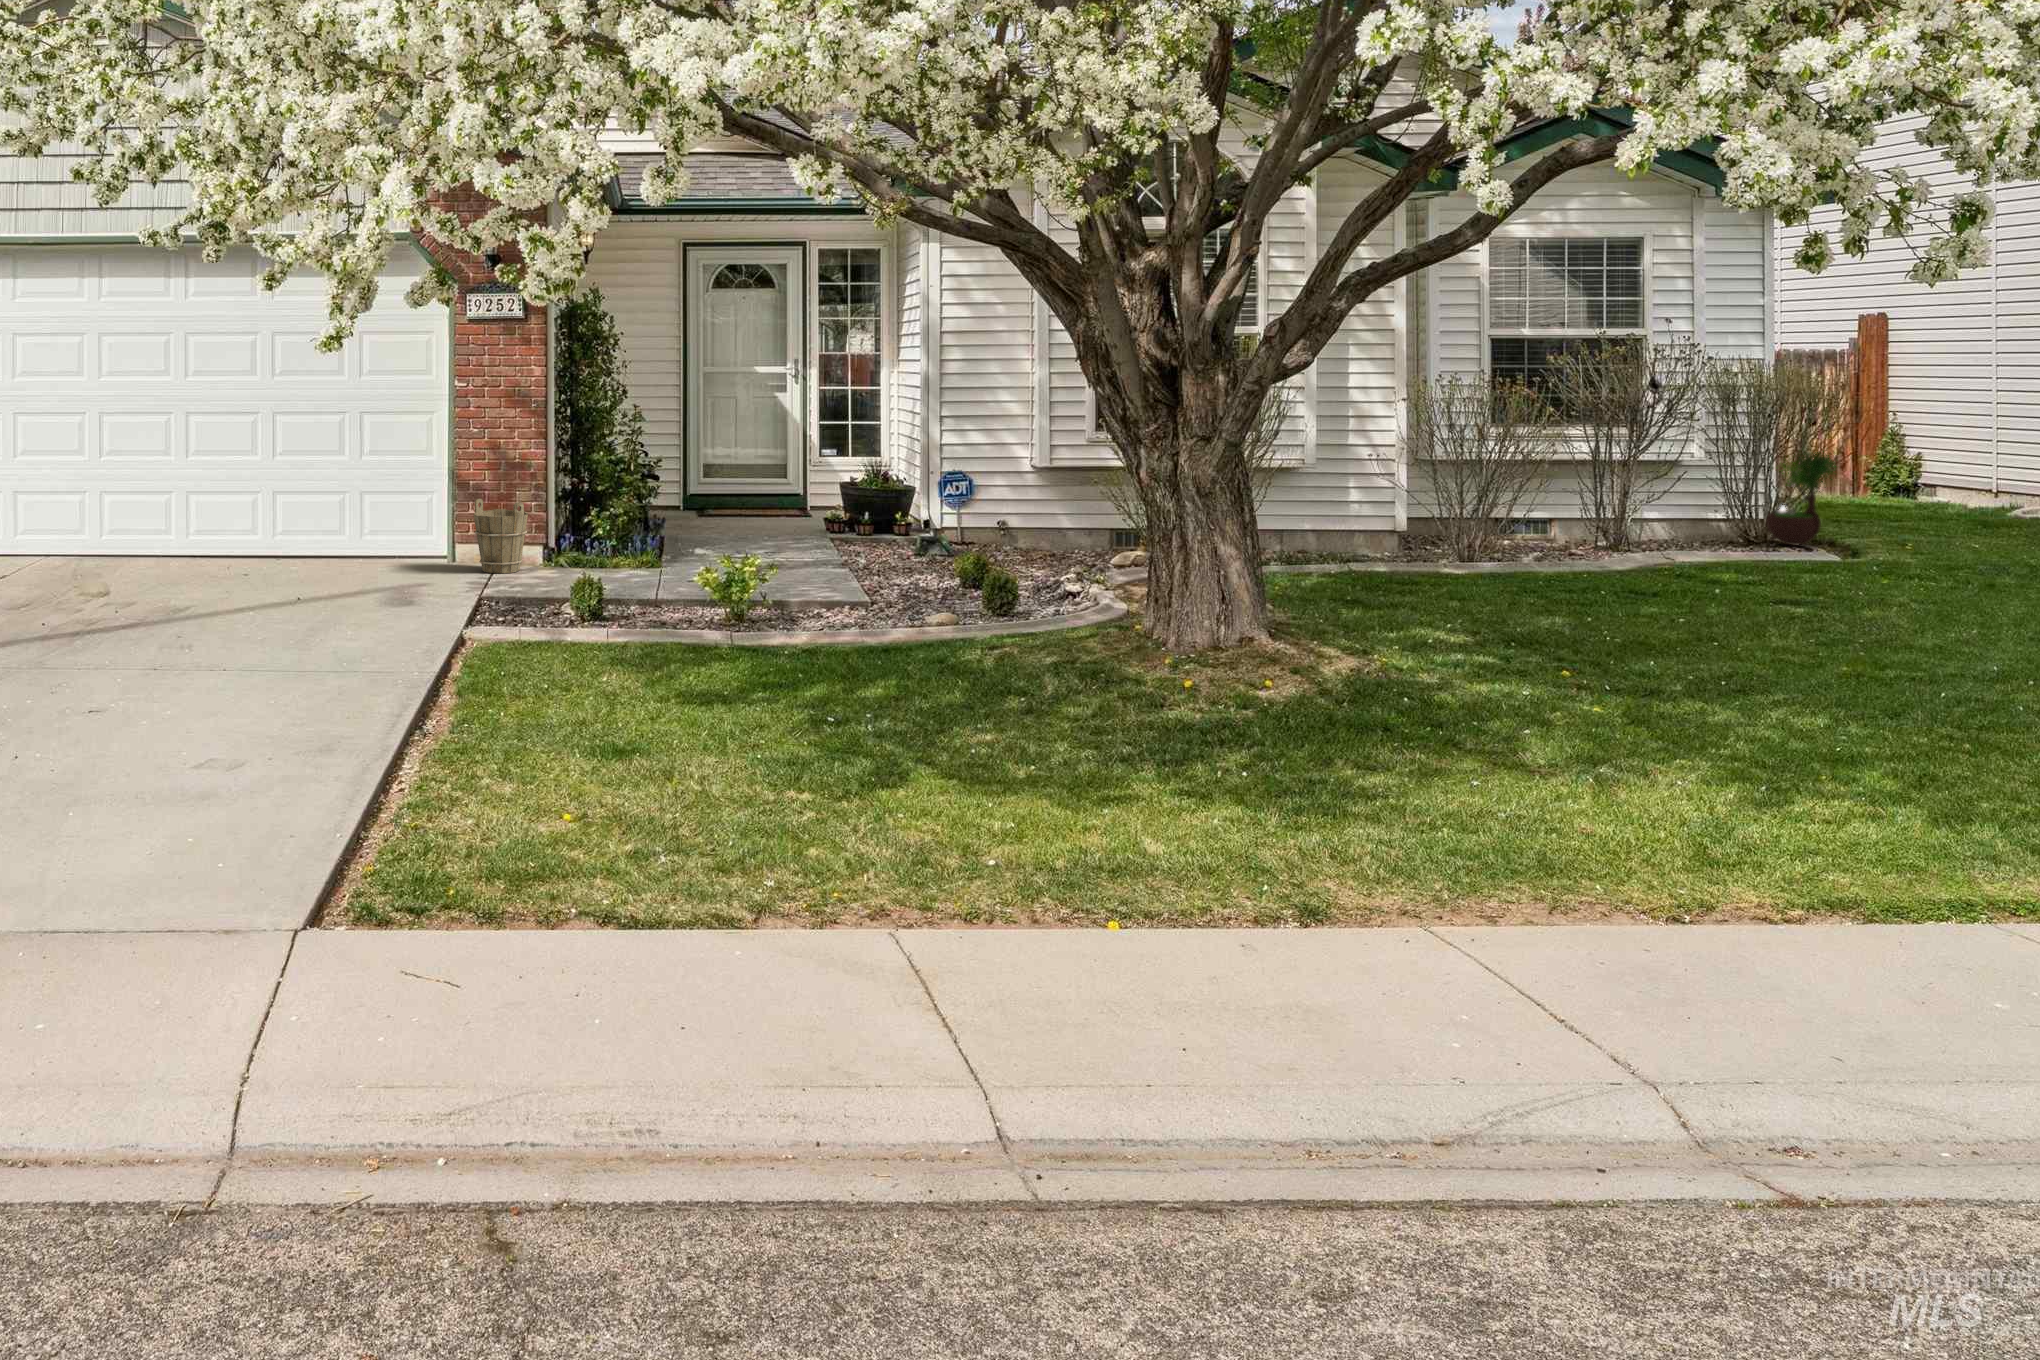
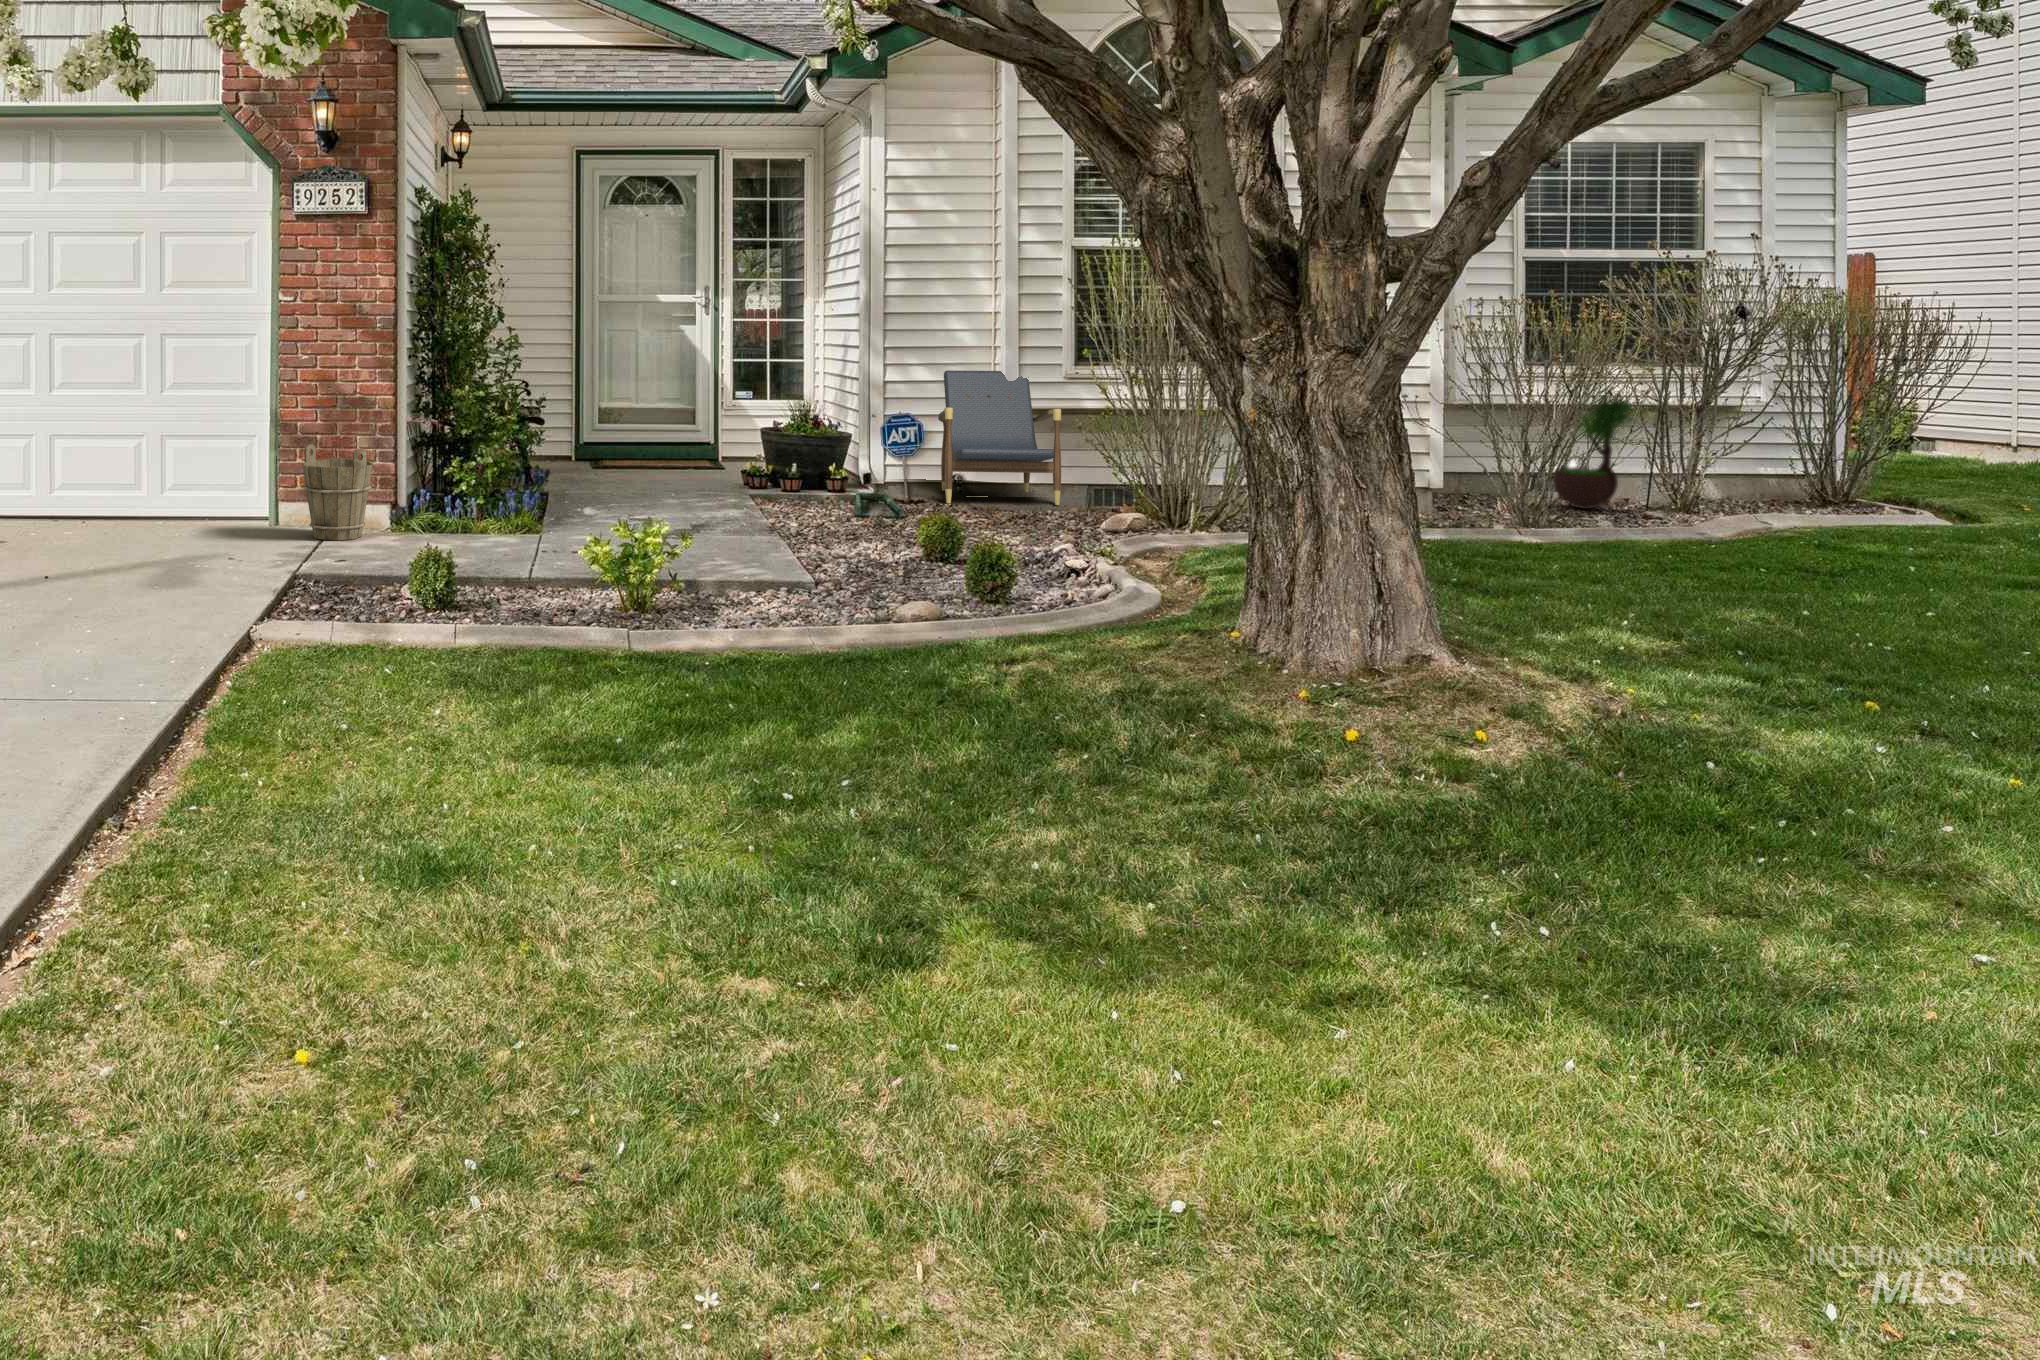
lounge chair: none [987,434,1086,546] -> present [938,370,1061,505]
potted tree: present [1766,451,1836,546] -> present [1553,390,1641,509]

